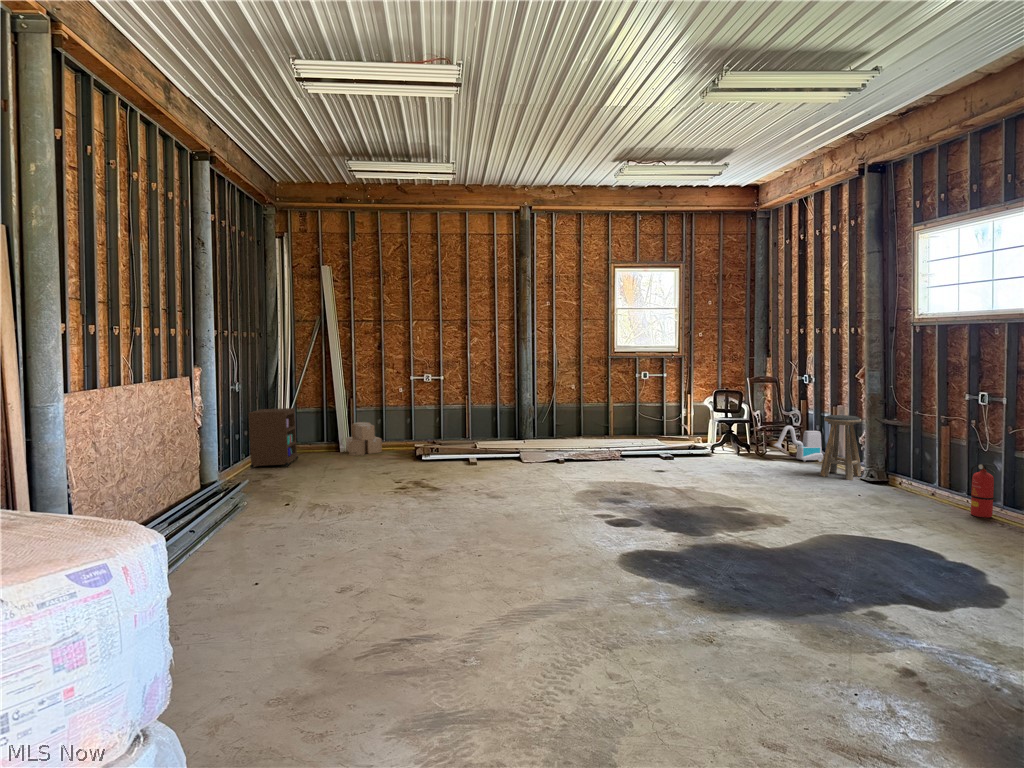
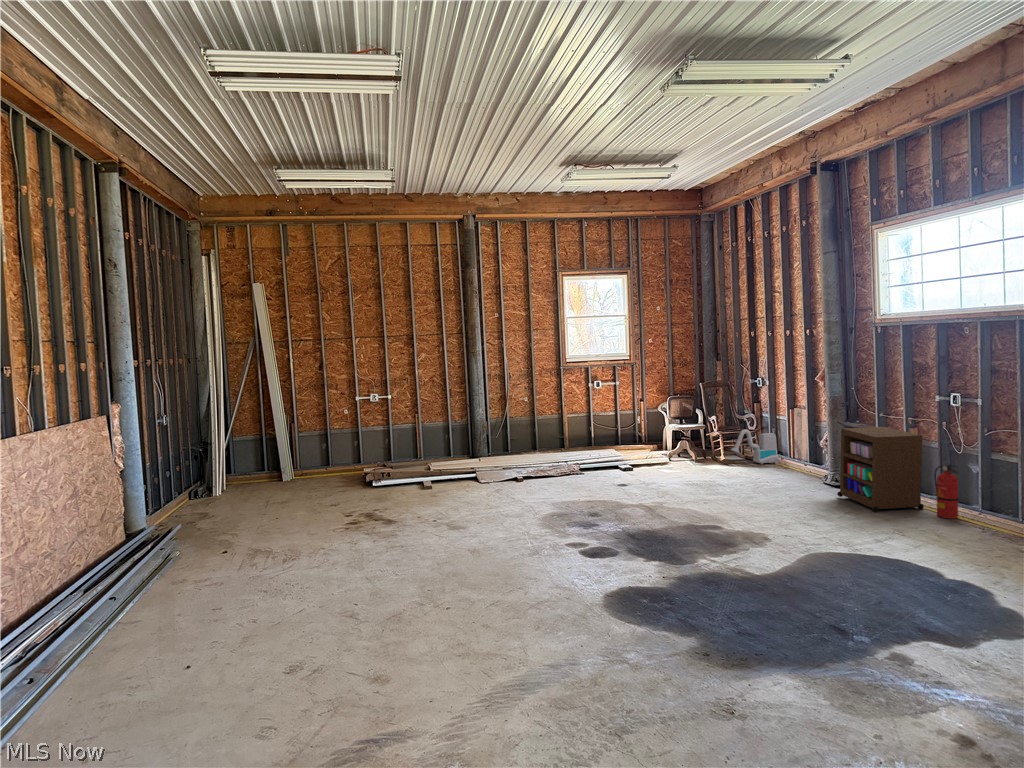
storage cabinet: present [249,408,298,468] -> present [837,427,924,512]
stool: present [820,415,861,480] -> none [781,418,821,483]
cardboard box: present [346,422,382,455] -> none [289,448,330,485]

